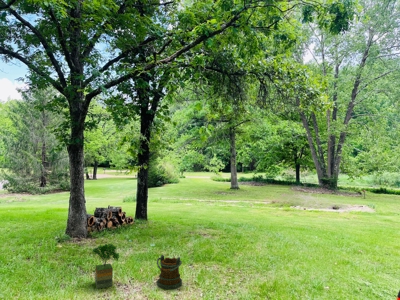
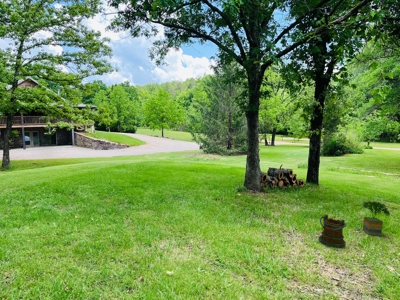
potted tree: present [92,244,119,288] -> present [363,201,390,236]

